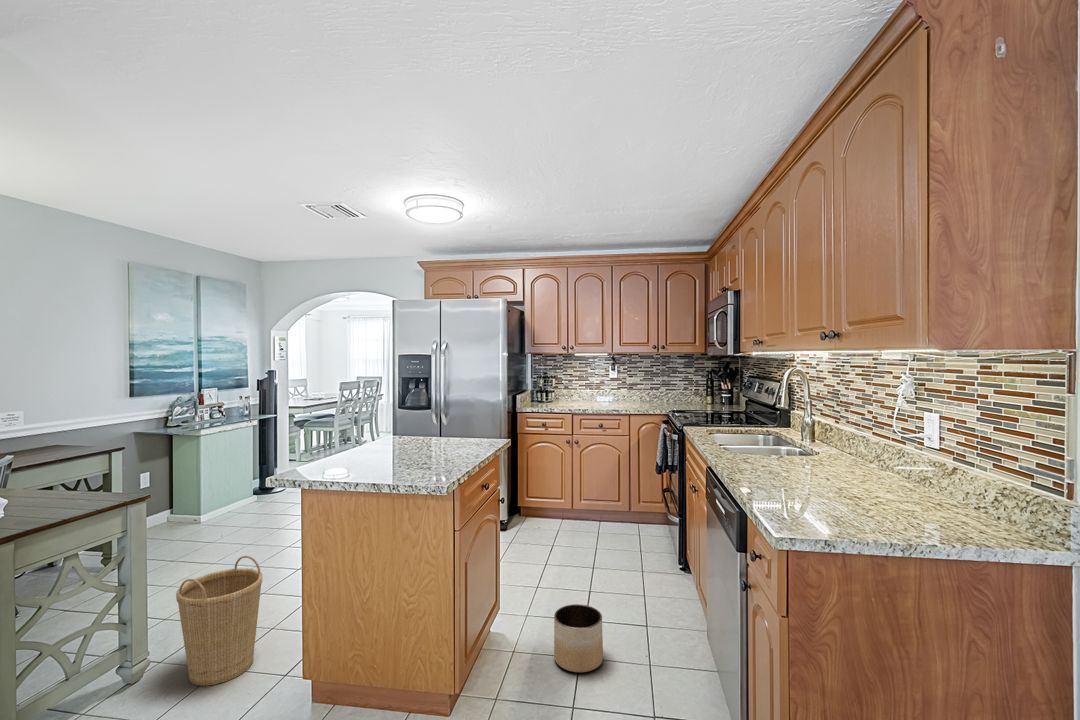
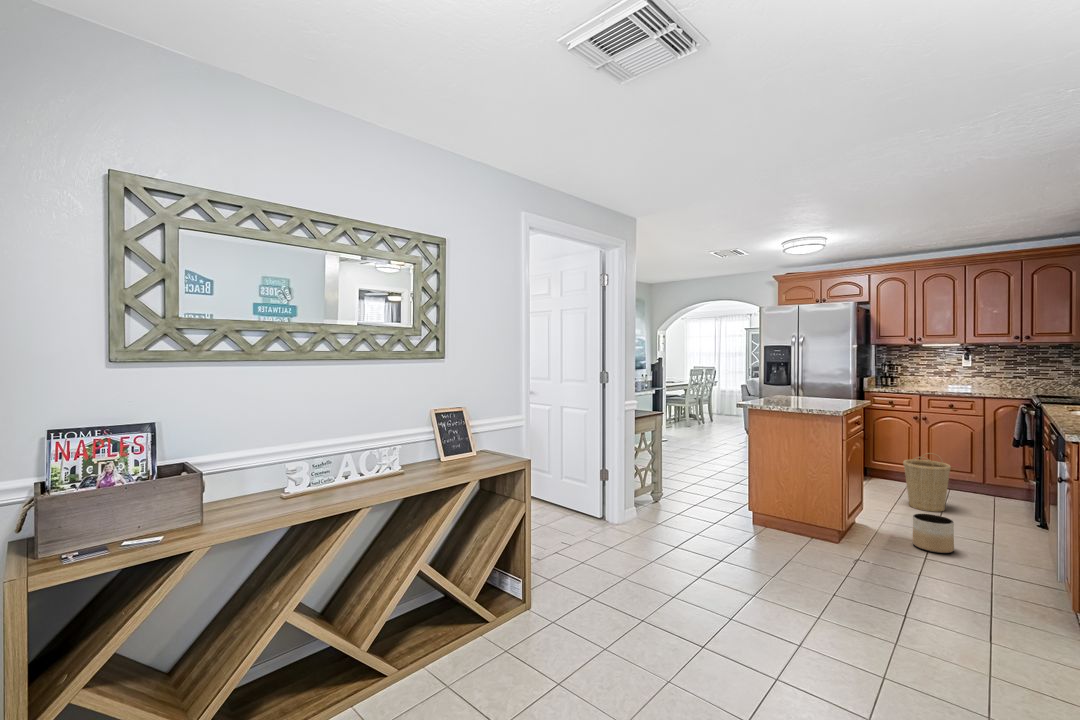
basket: present [176,556,262,686] -> present [903,453,951,512]

